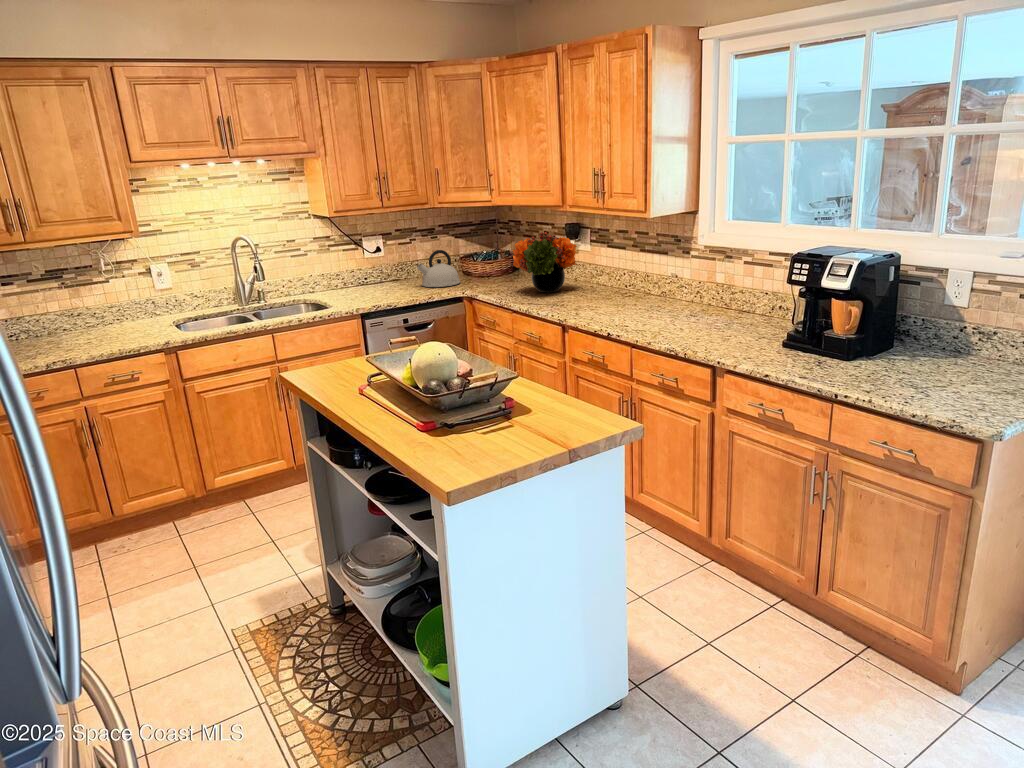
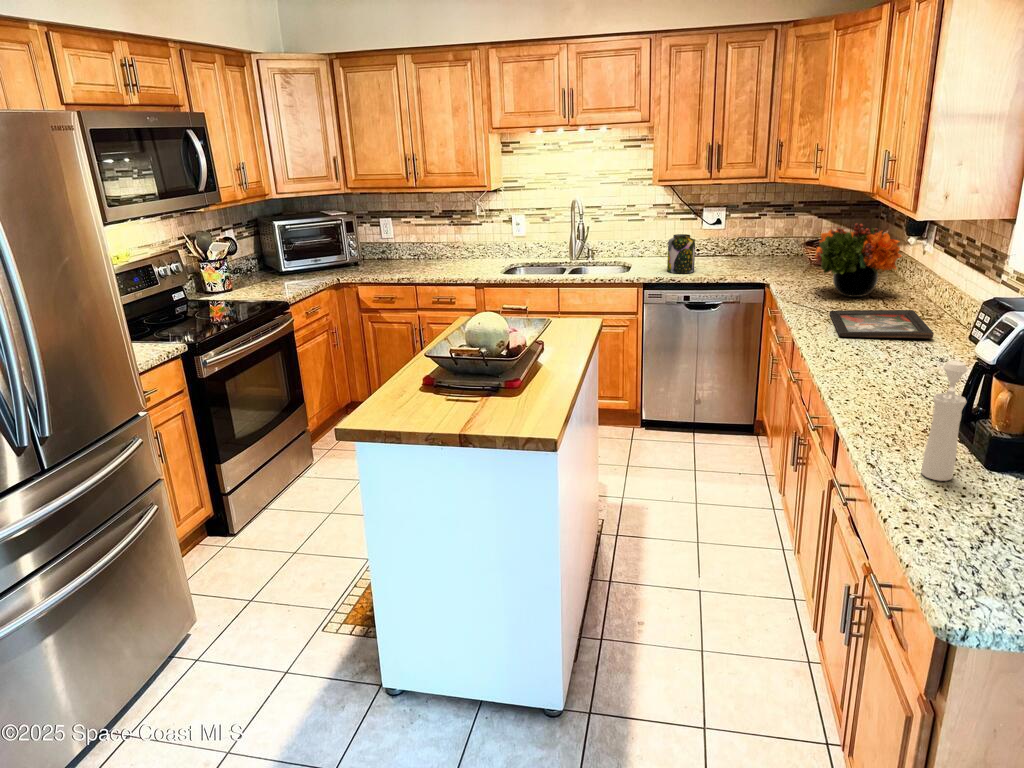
kettle: present [417,250,460,287] -> none [742,230,789,271]
jar: none [360,262,390,300] -> present [667,234,695,273]
decorative tray: none [565,292,659,316] -> present [830,310,934,339]
pepper mill: none [803,296,845,374] -> present [921,361,968,481]

